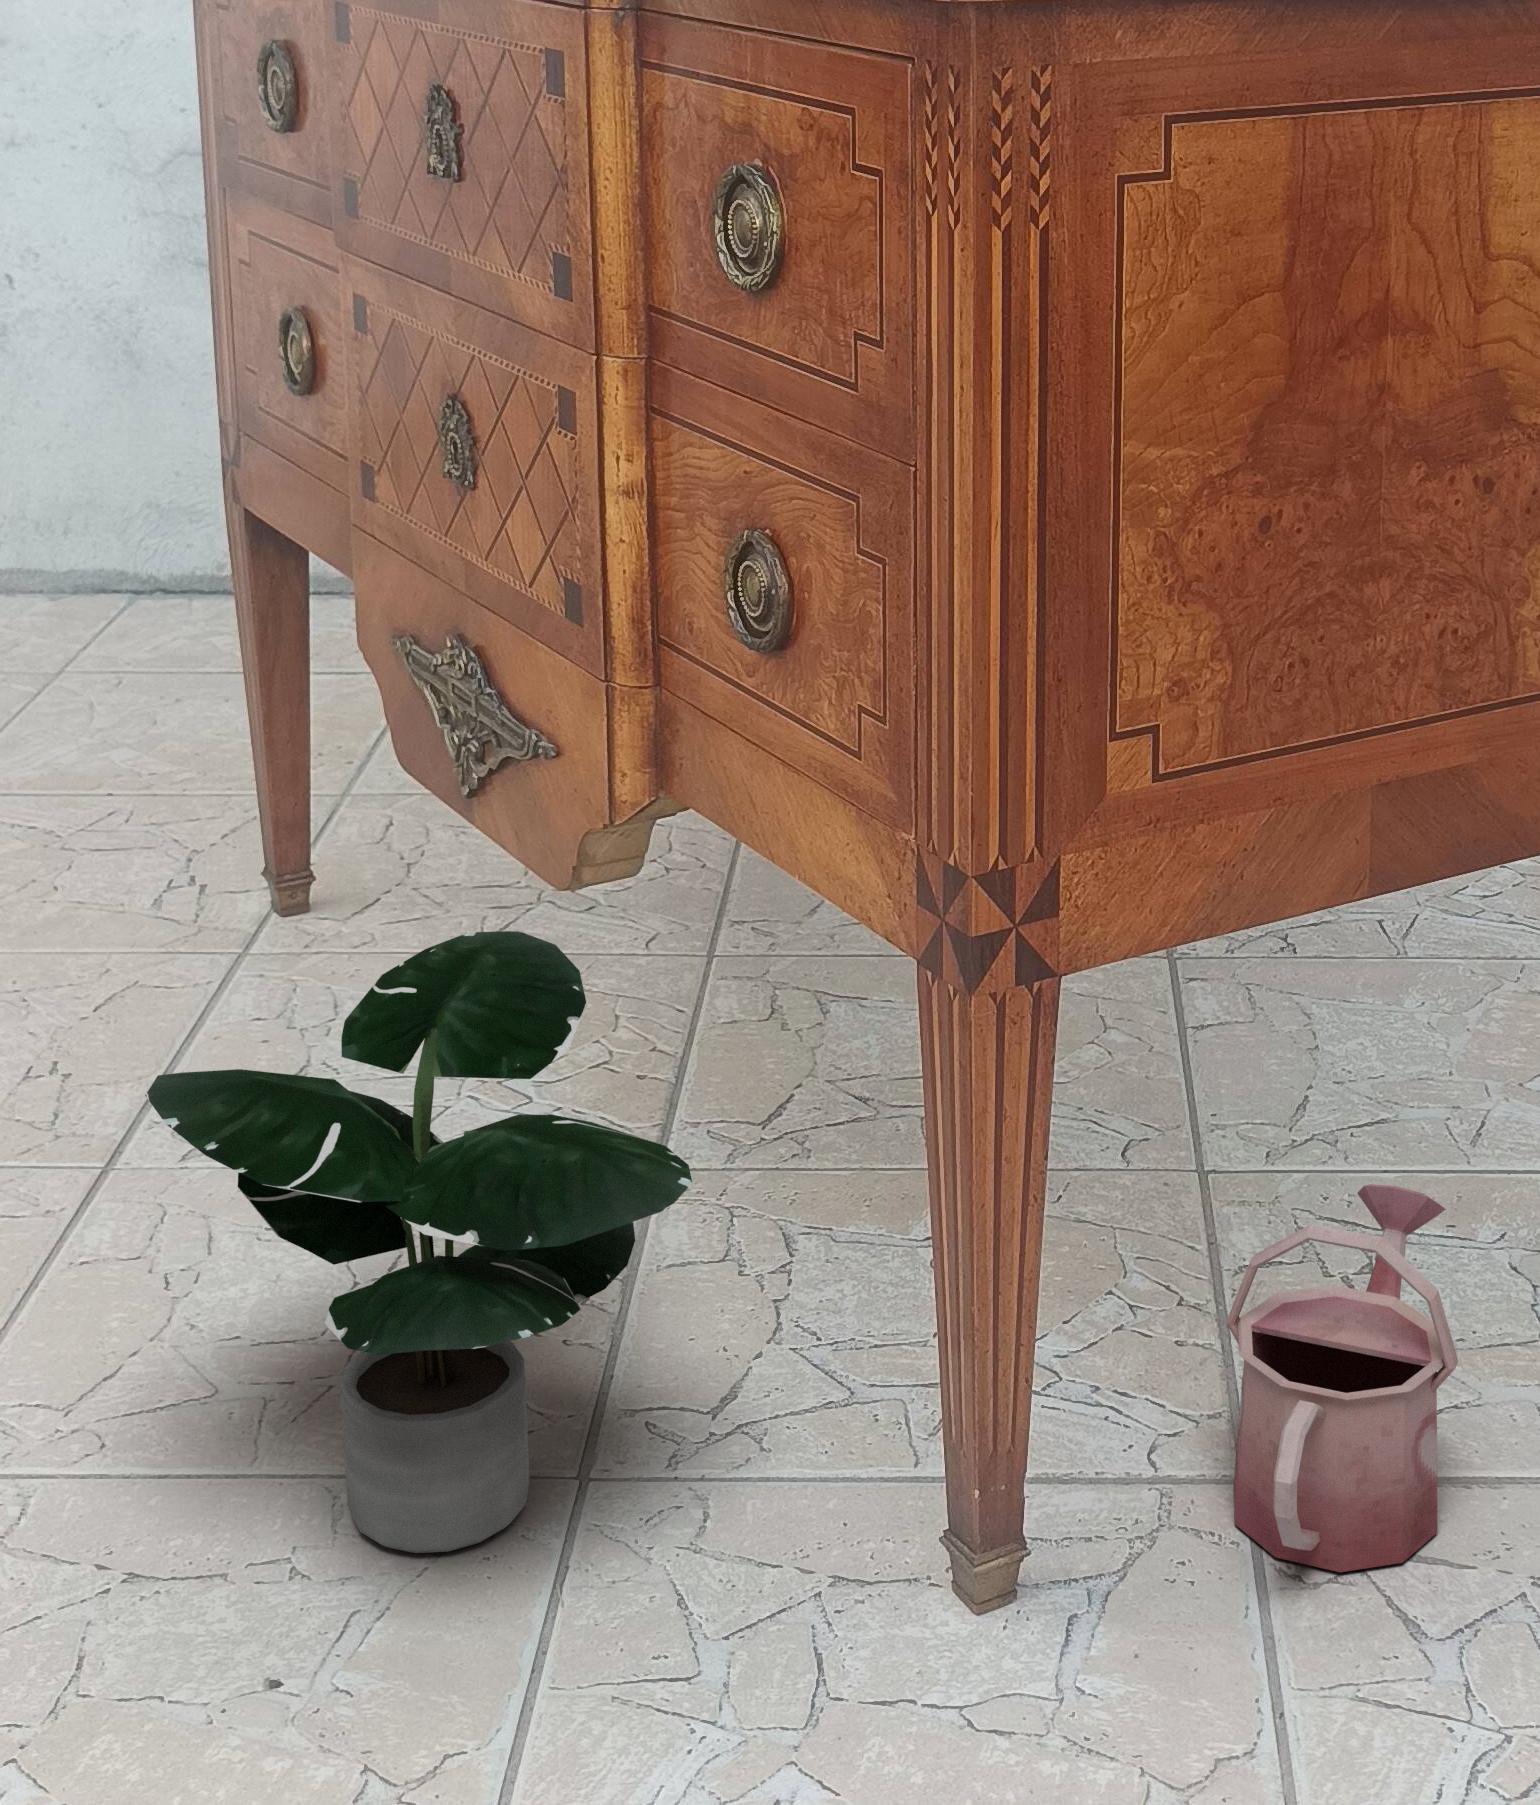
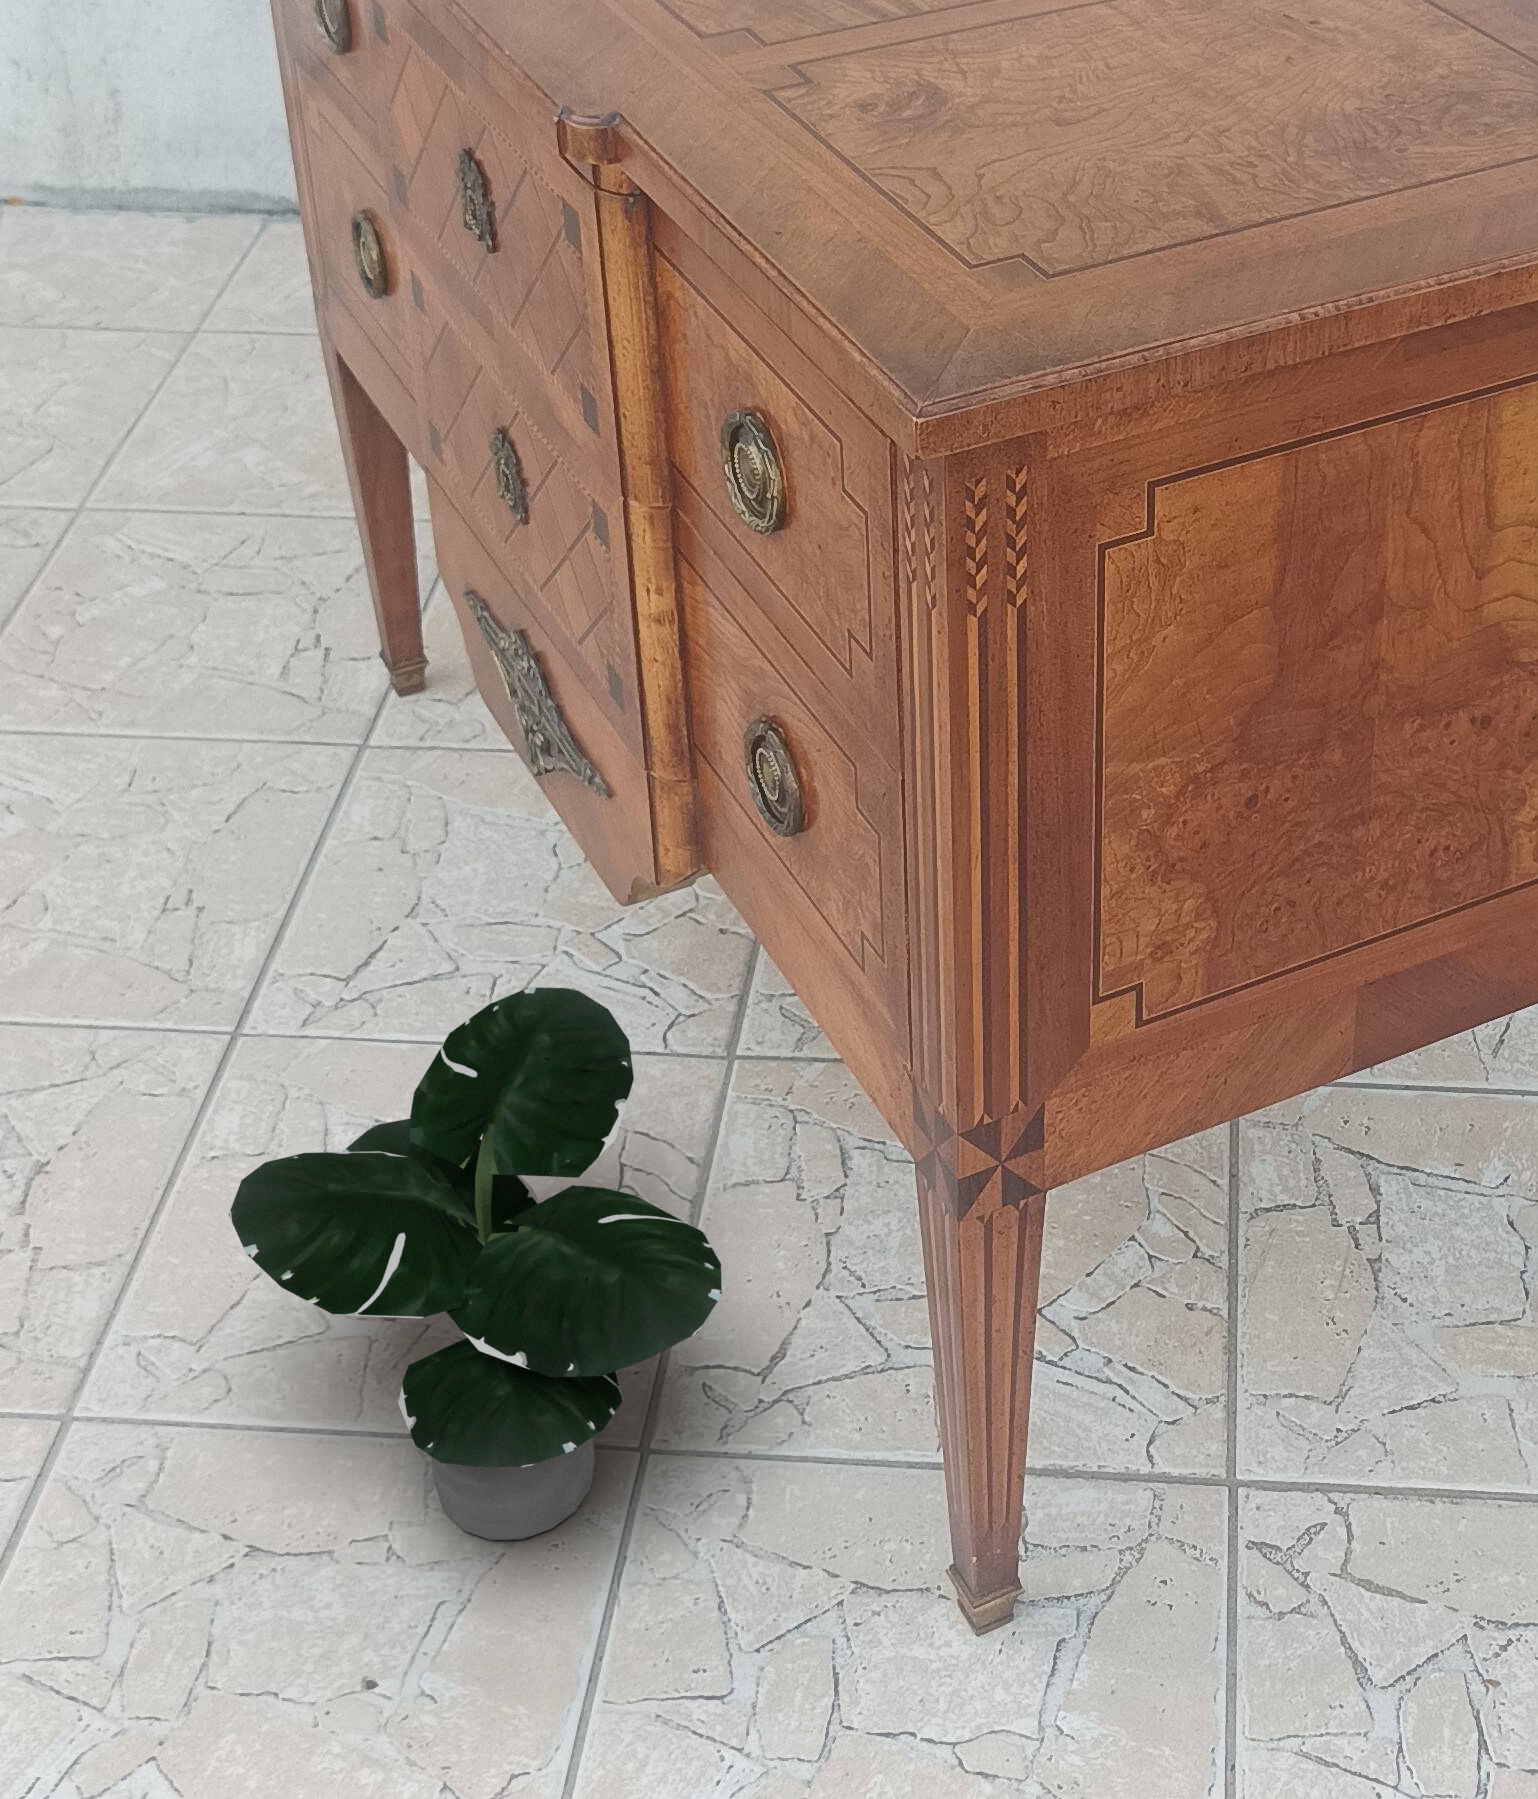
watering can: present [1226,1184,1458,1572] -> none [1215,1219,1433,1603]

